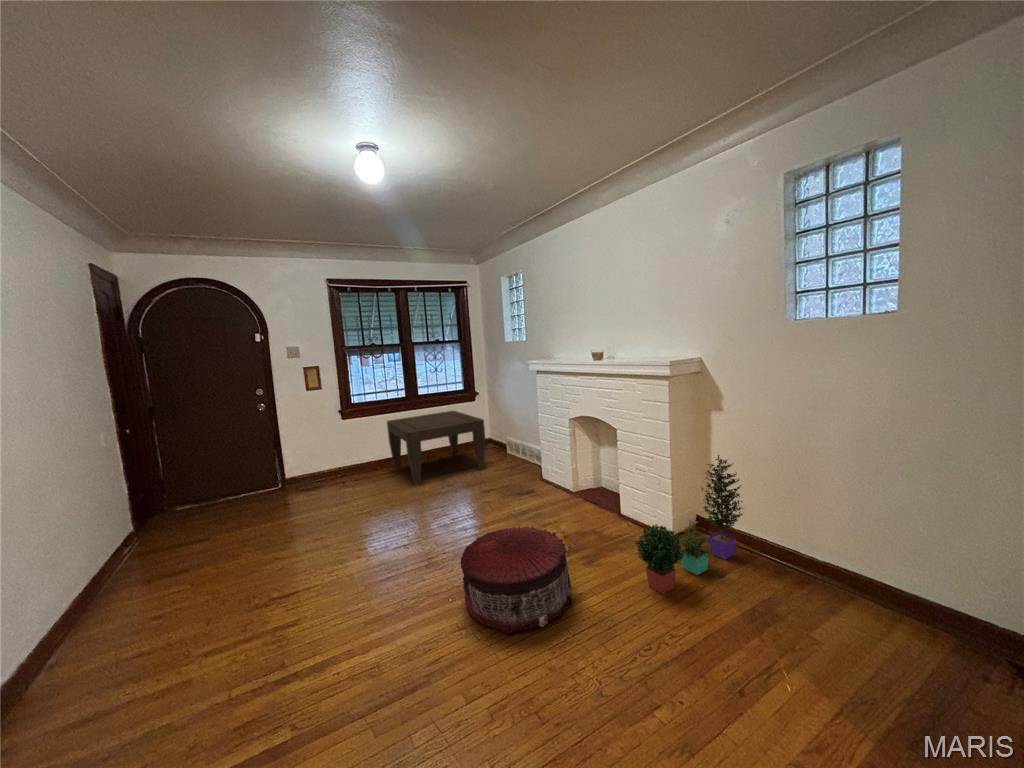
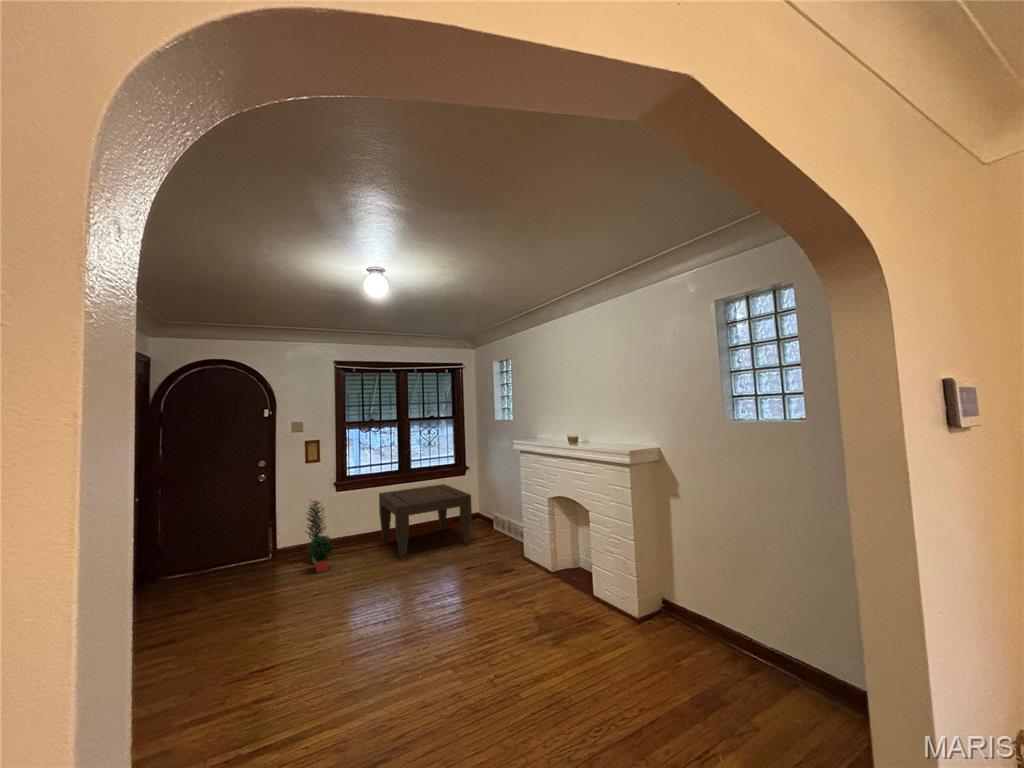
potted plant: present [635,455,743,594] -> present [306,501,333,573]
pouf: present [461,526,572,634] -> none [432,604,535,714]

